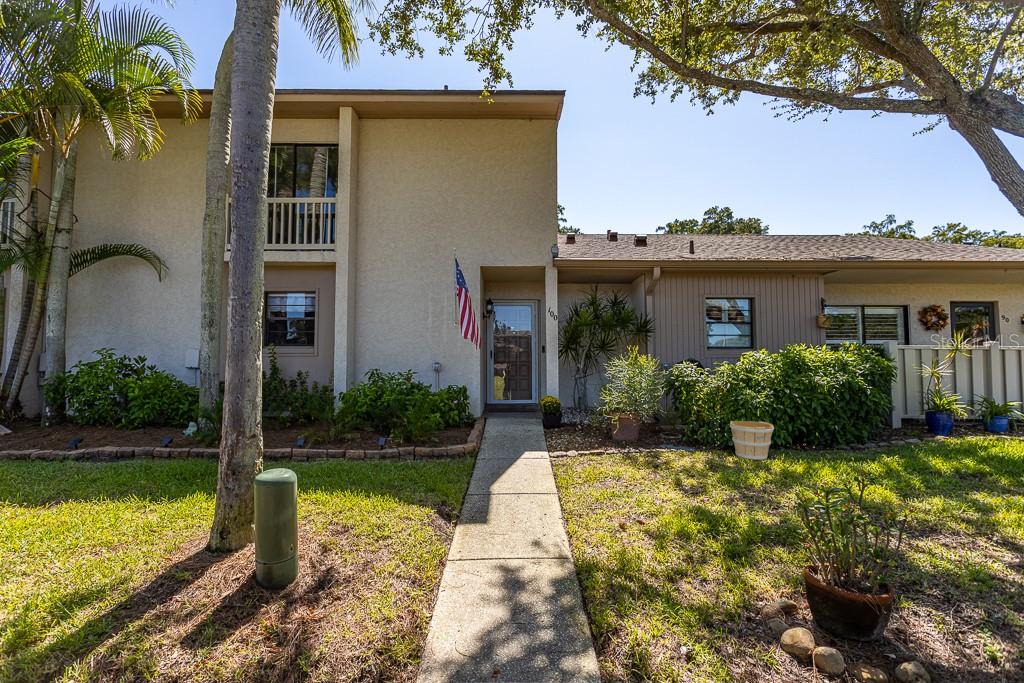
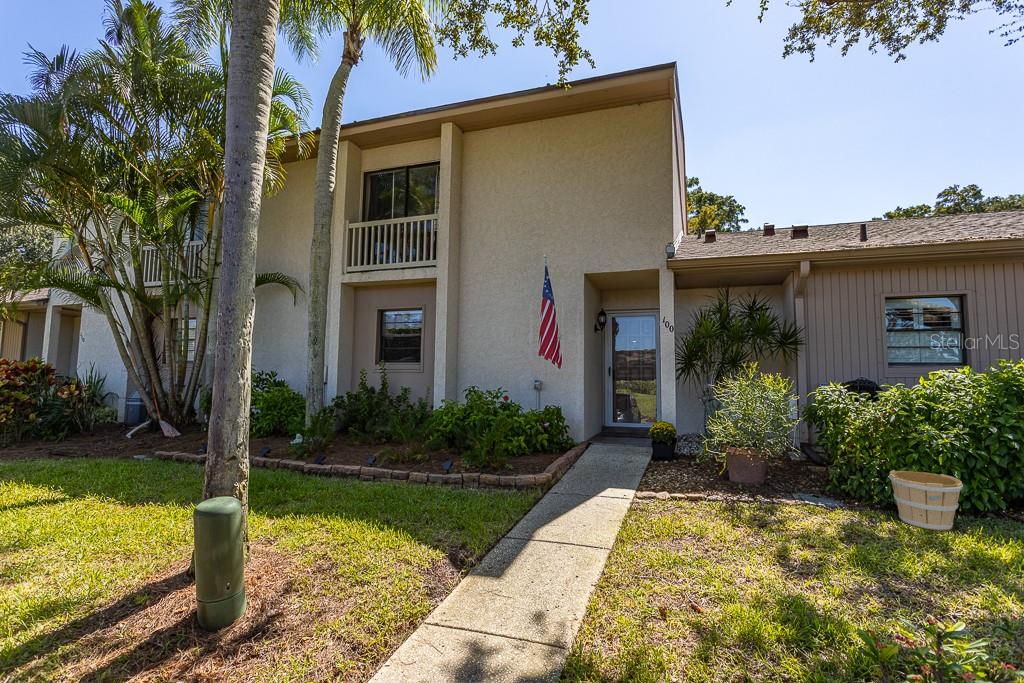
potted tree: present [659,404,681,438] -> none [791,433,829,485]

